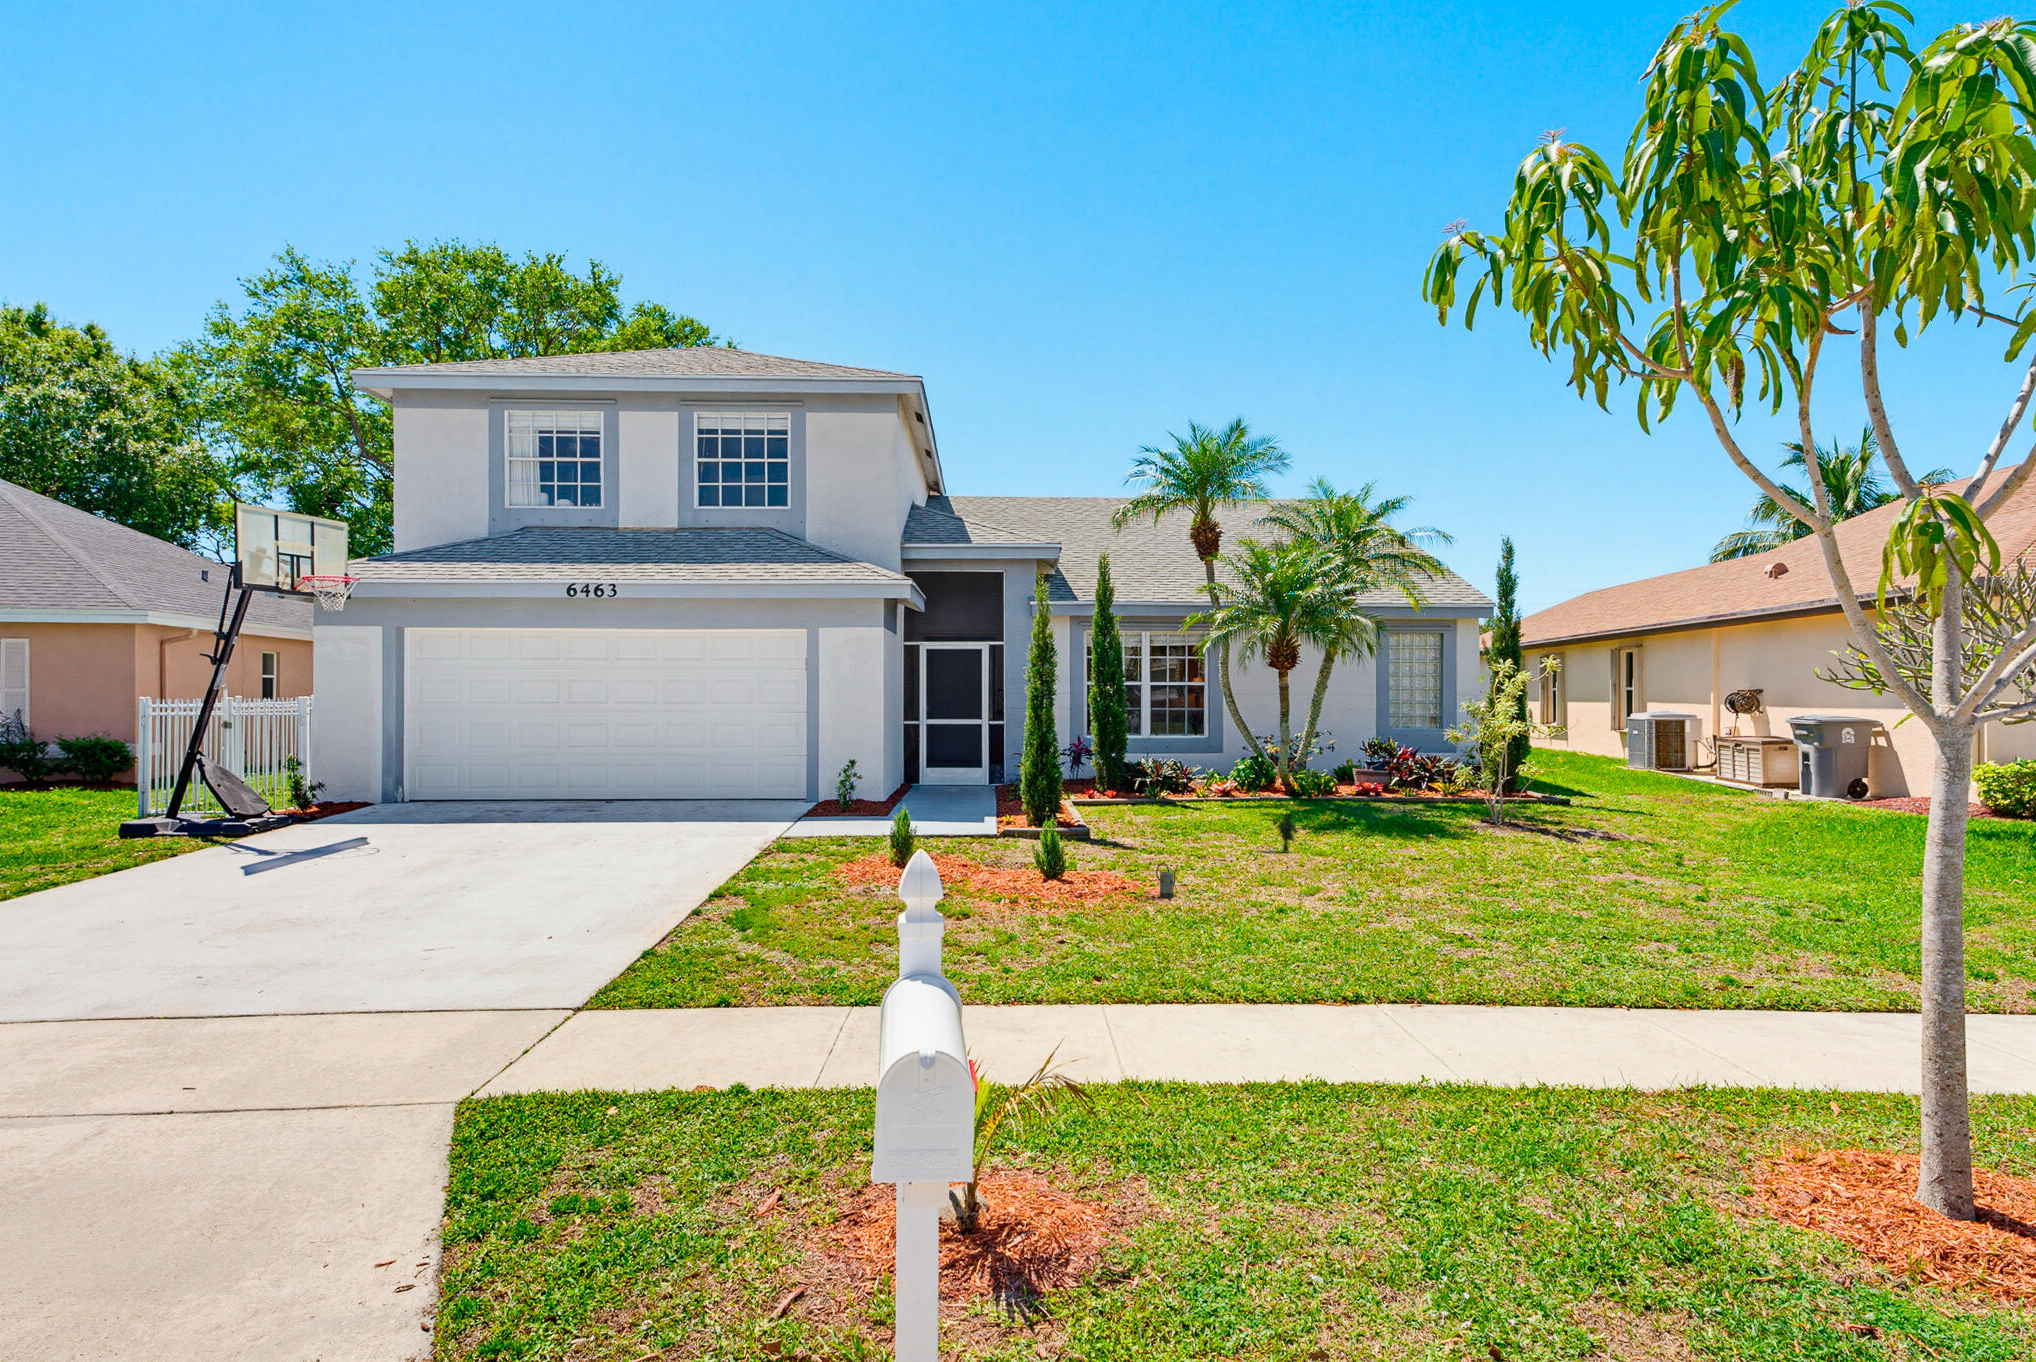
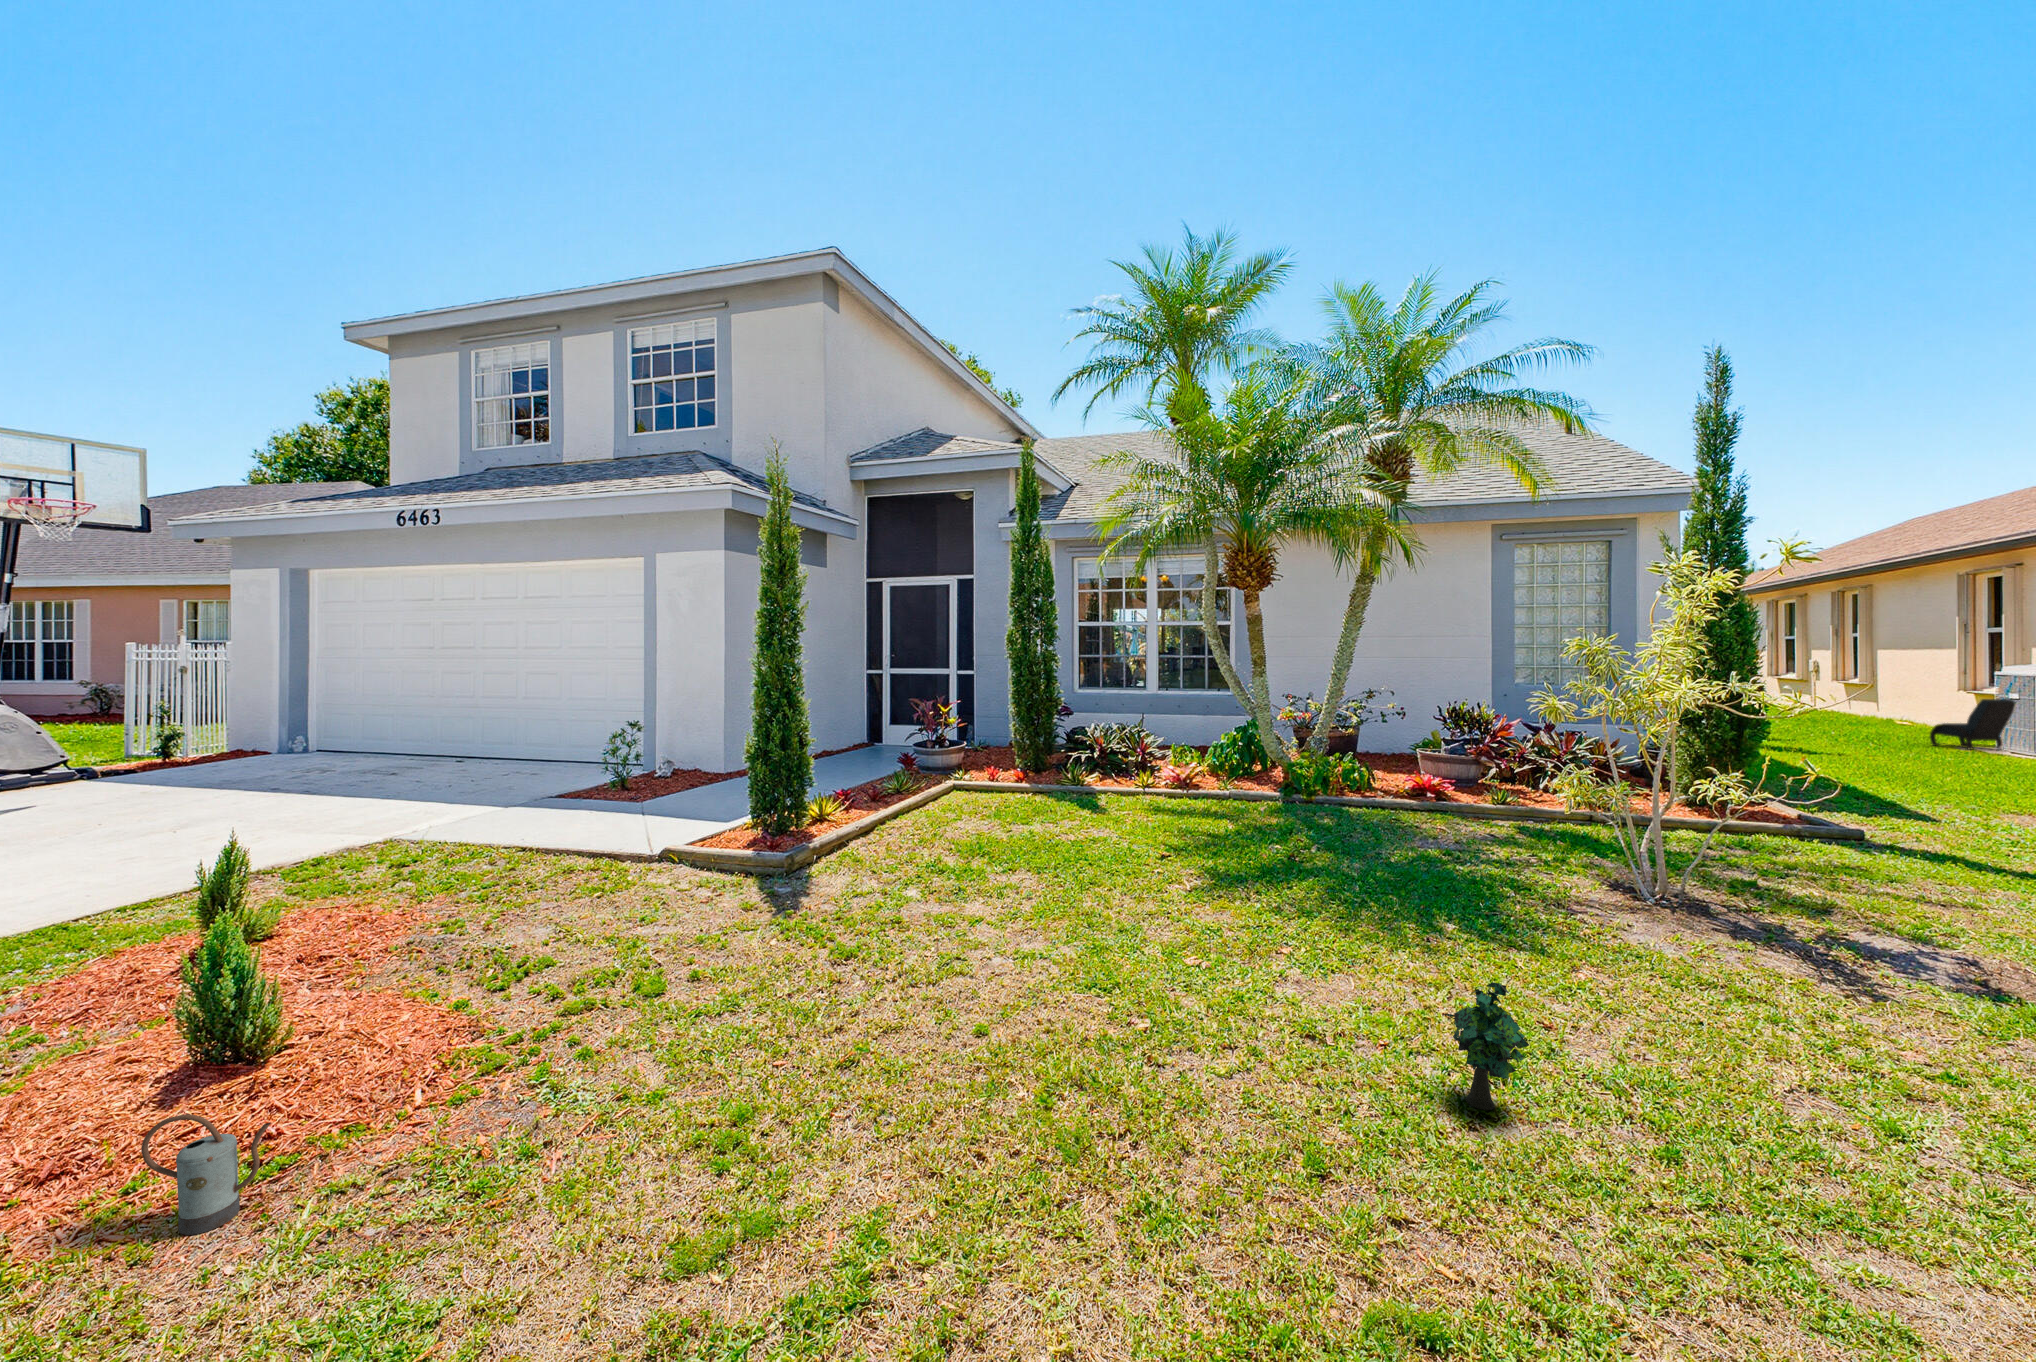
lounge chair: none [1621,729,1665,765] -> present [1930,699,2015,750]
decorative plant: present [1277,813,1298,853] -> present [1443,982,1529,1110]

